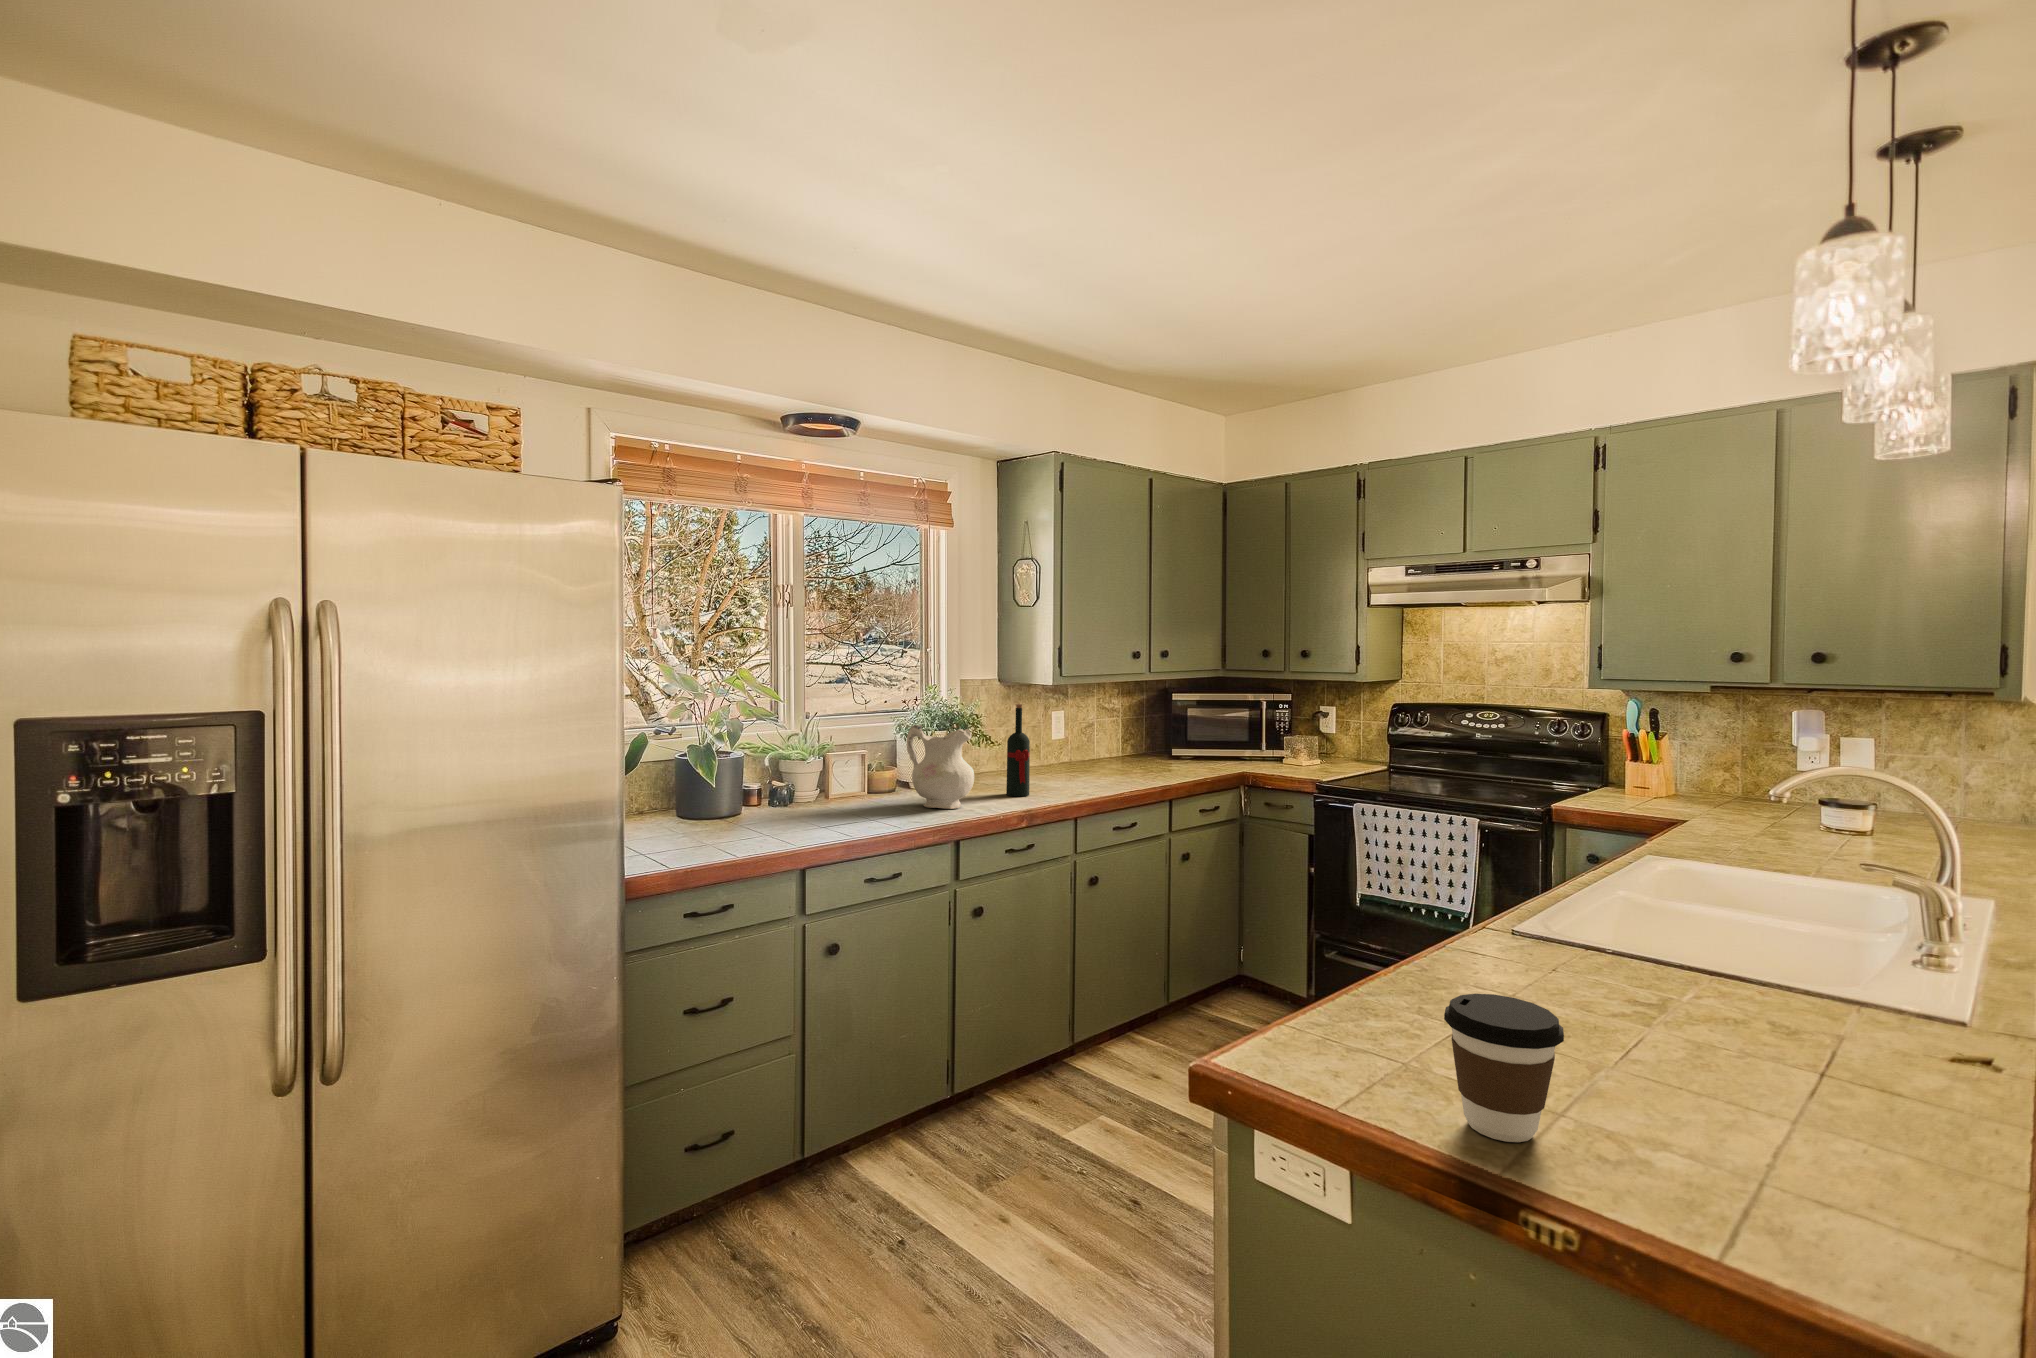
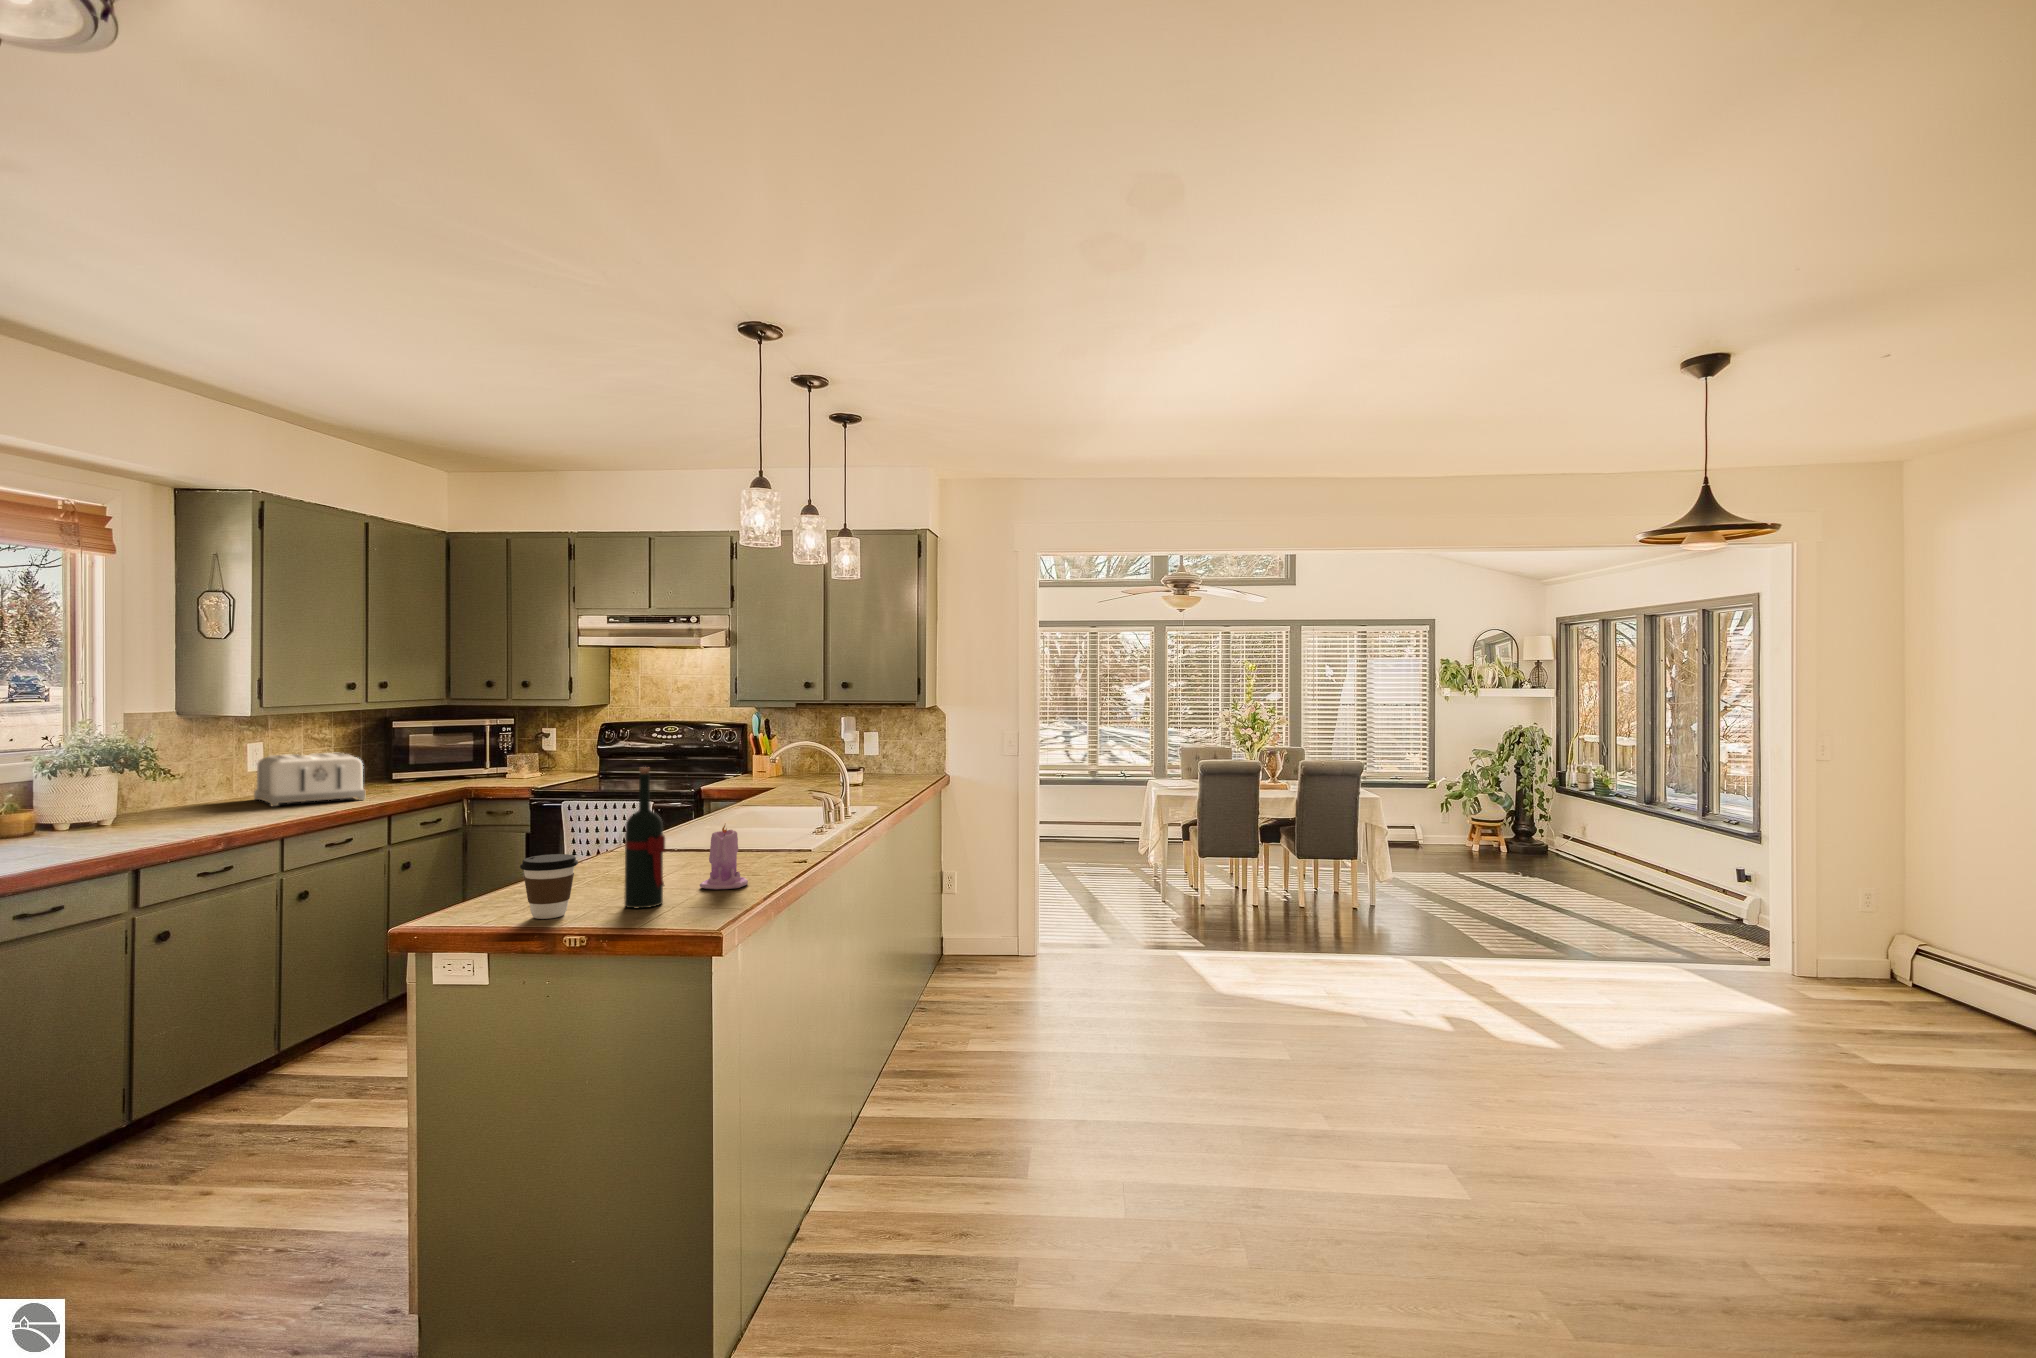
wine bottle: present [1006,704,1030,796] -> present [624,767,665,908]
ceramic pitcher: present [907,725,974,809] -> none [63,760,156,841]
toaster: none [1056,725,1150,779] -> present [254,753,365,806]
candle: none [1804,974,1947,1146] -> present [700,825,748,889]

